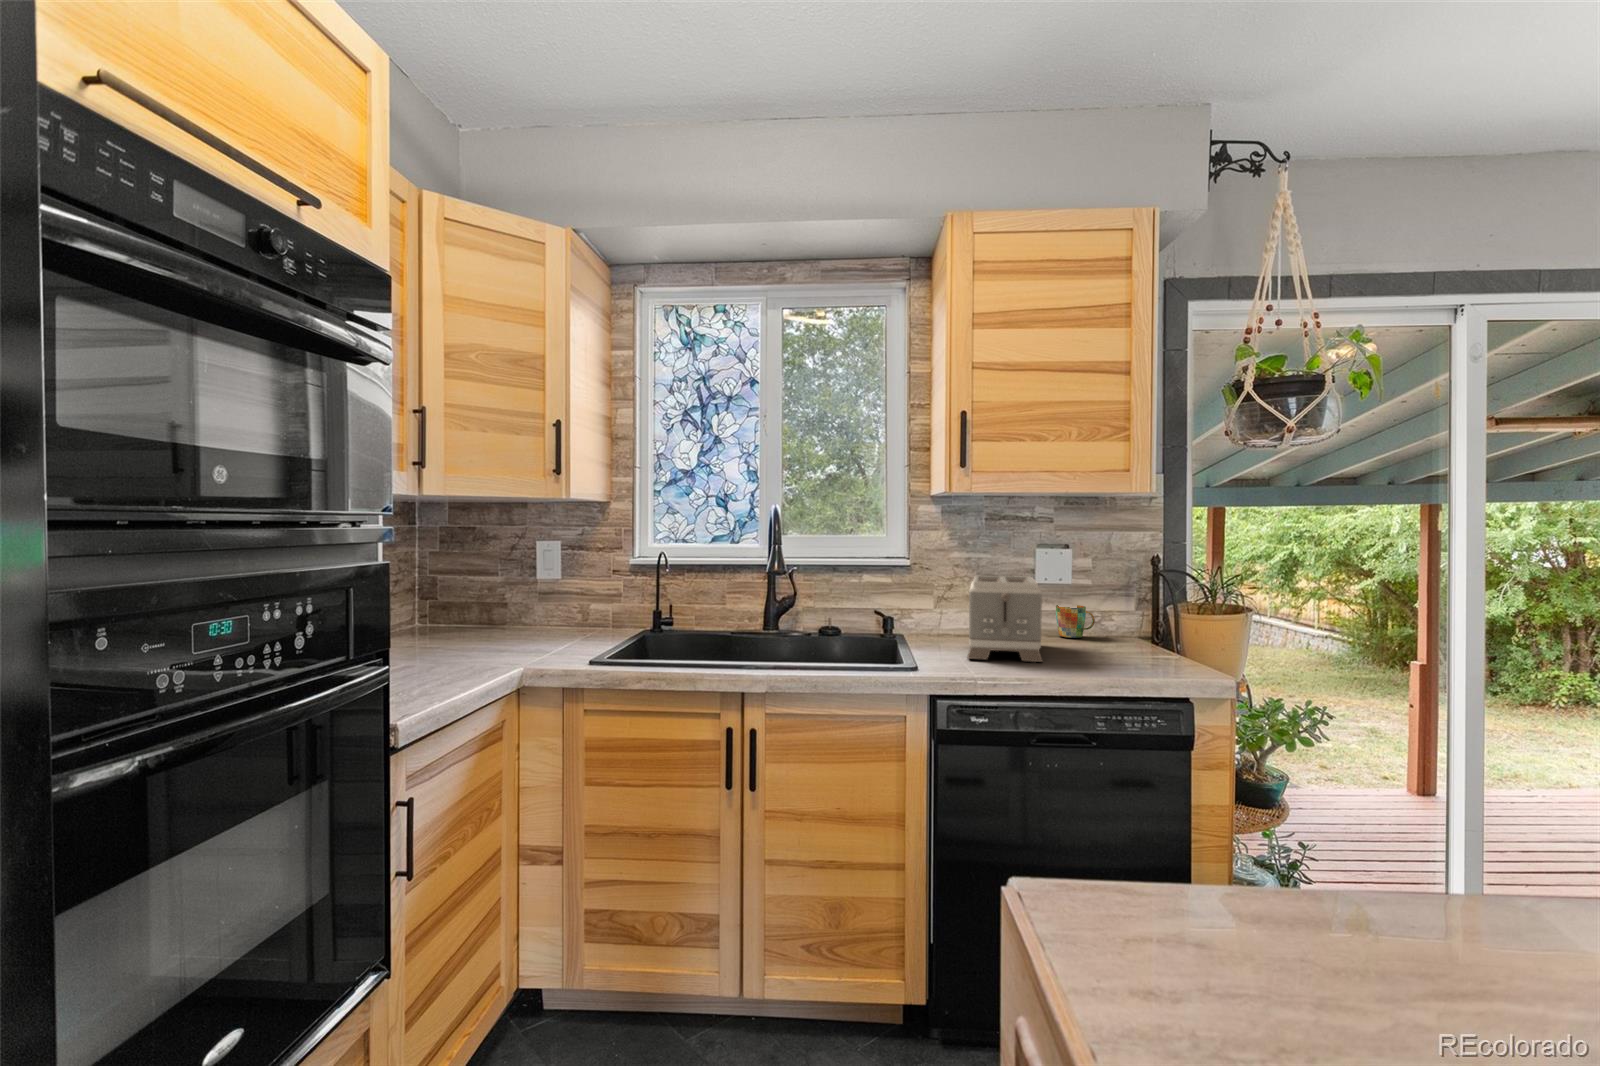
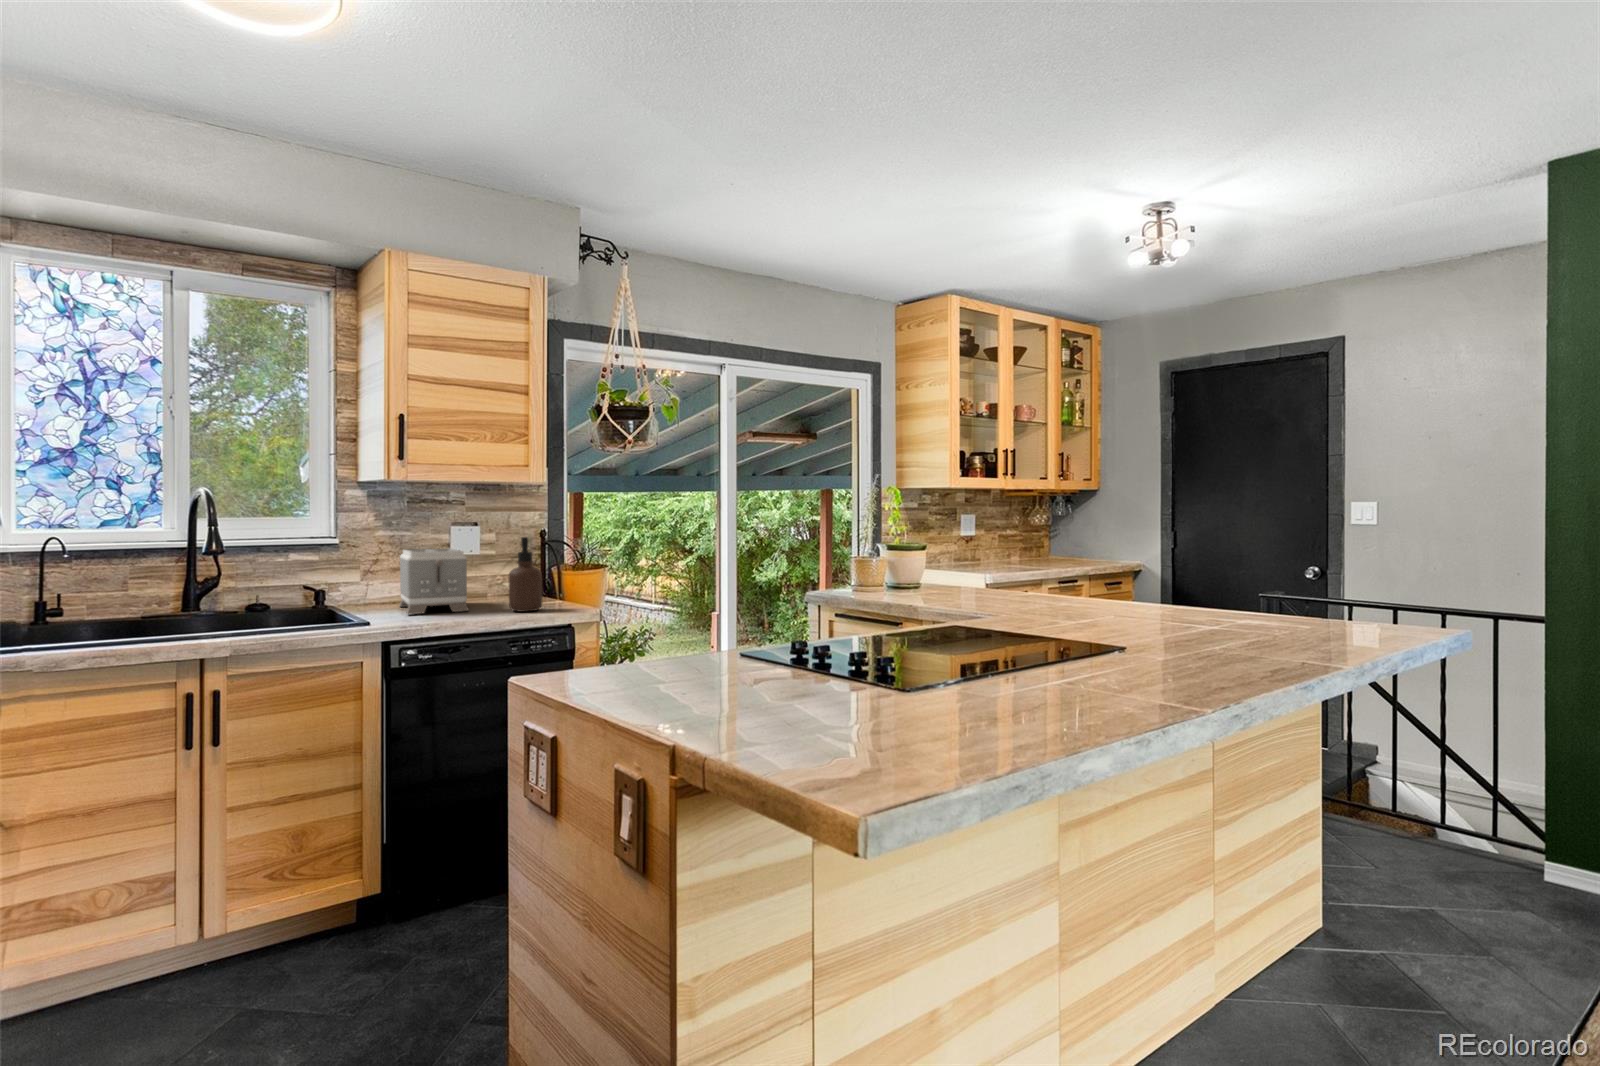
soap dispenser: none [1094,569,1142,674] -> present [509,537,542,612]
mug: present [1056,605,1095,638] -> none [469,571,500,597]

